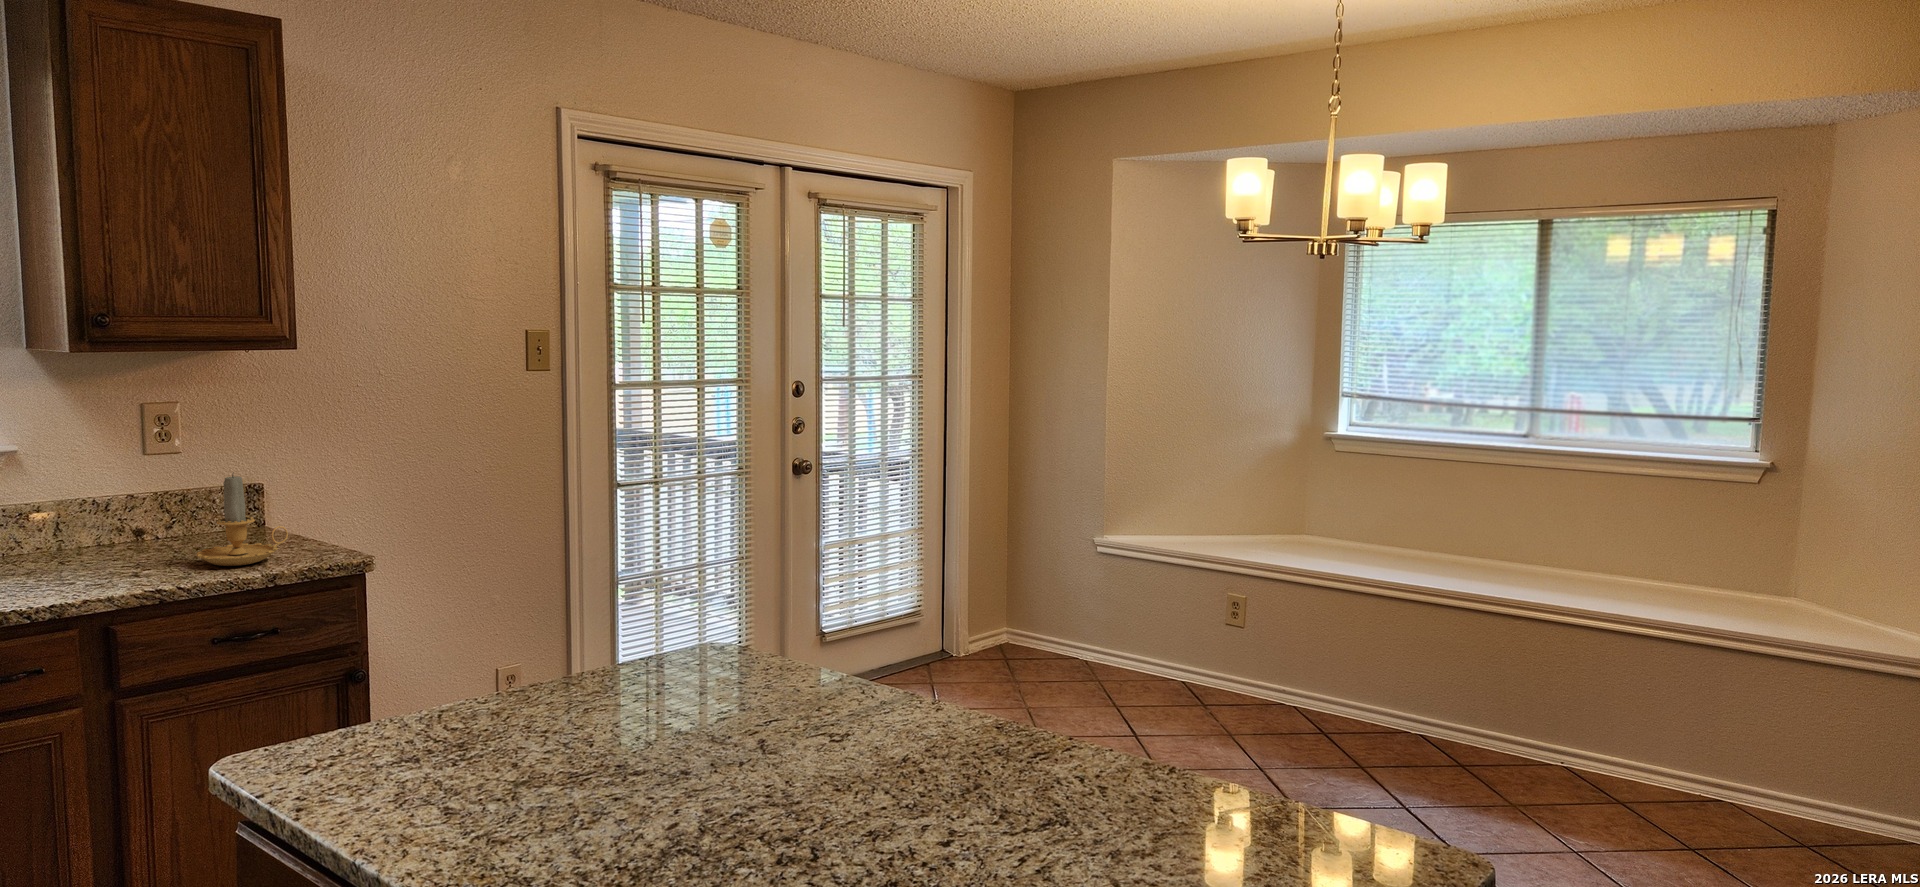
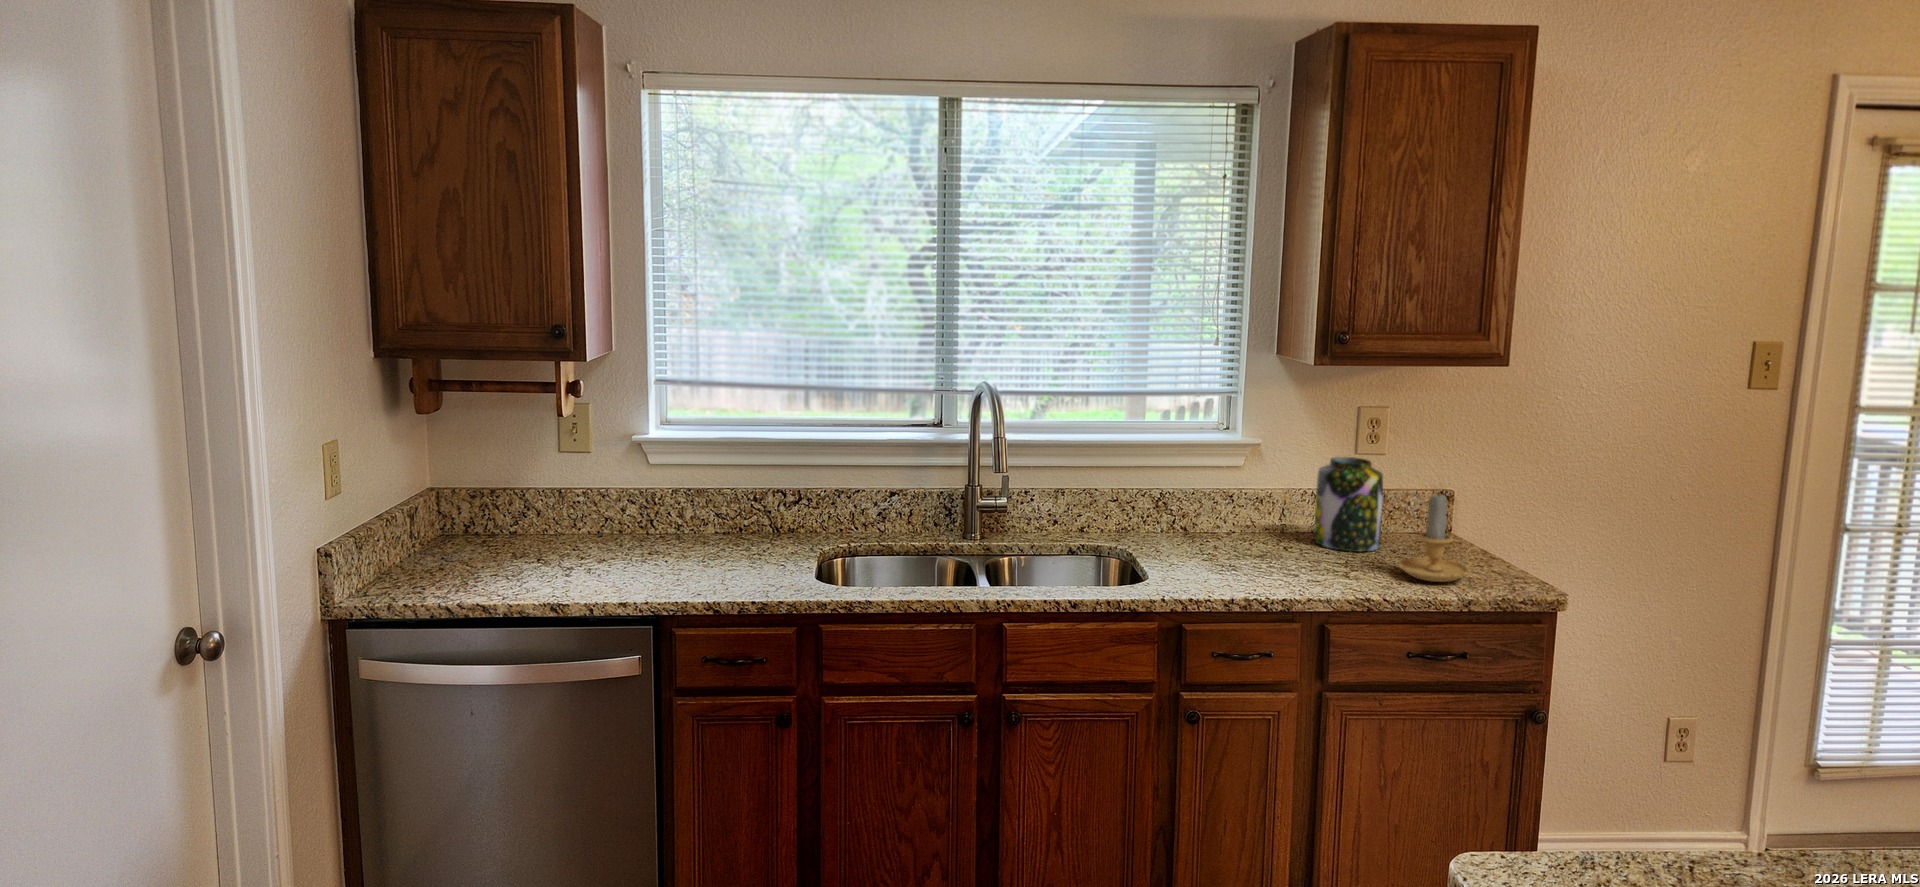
jar: none [95,455,182,556] -> present [1314,457,1383,552]

